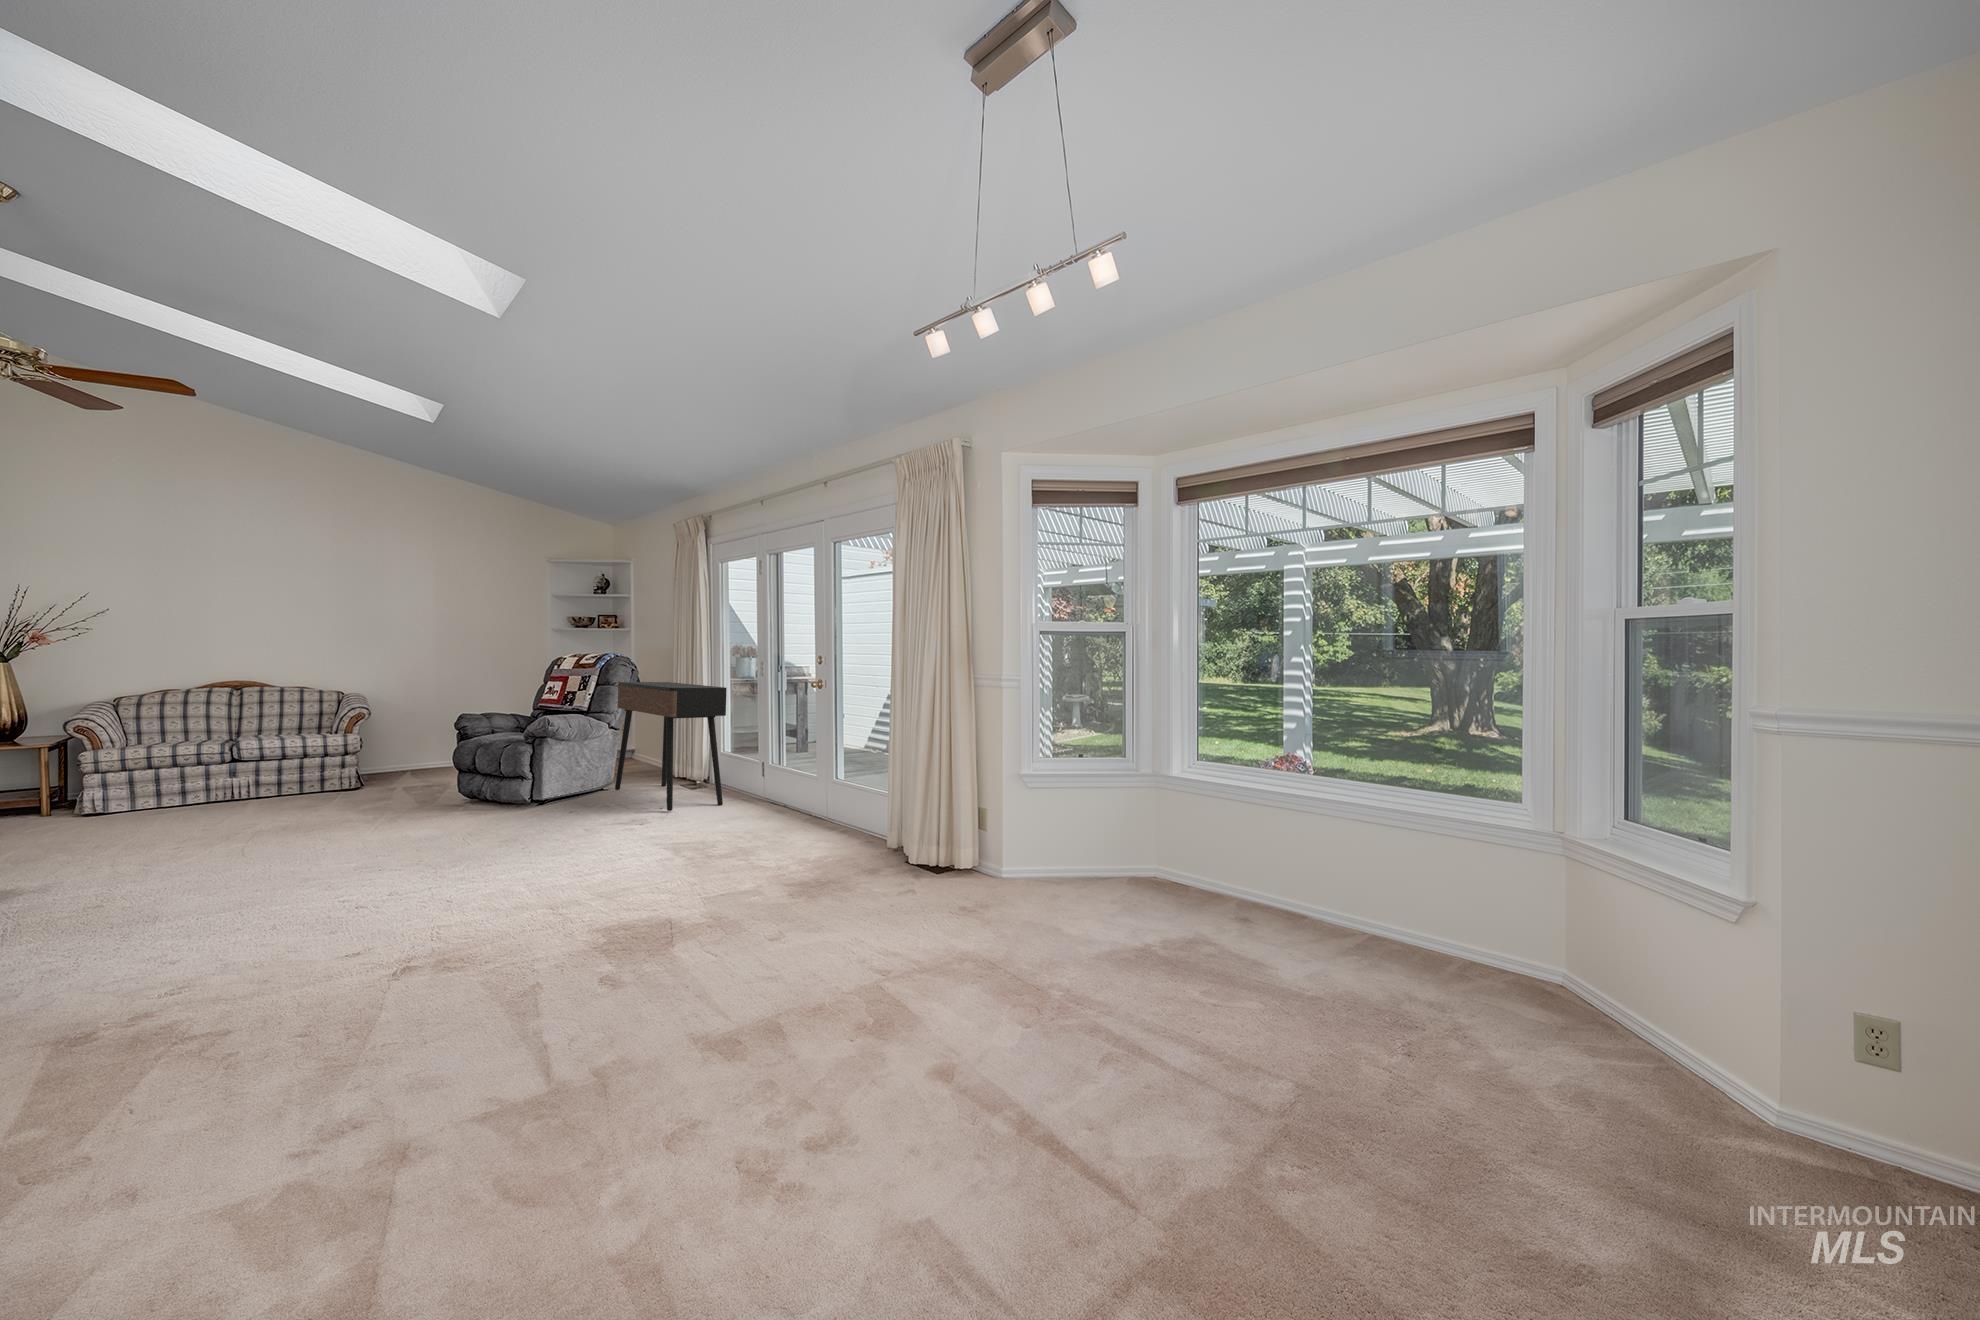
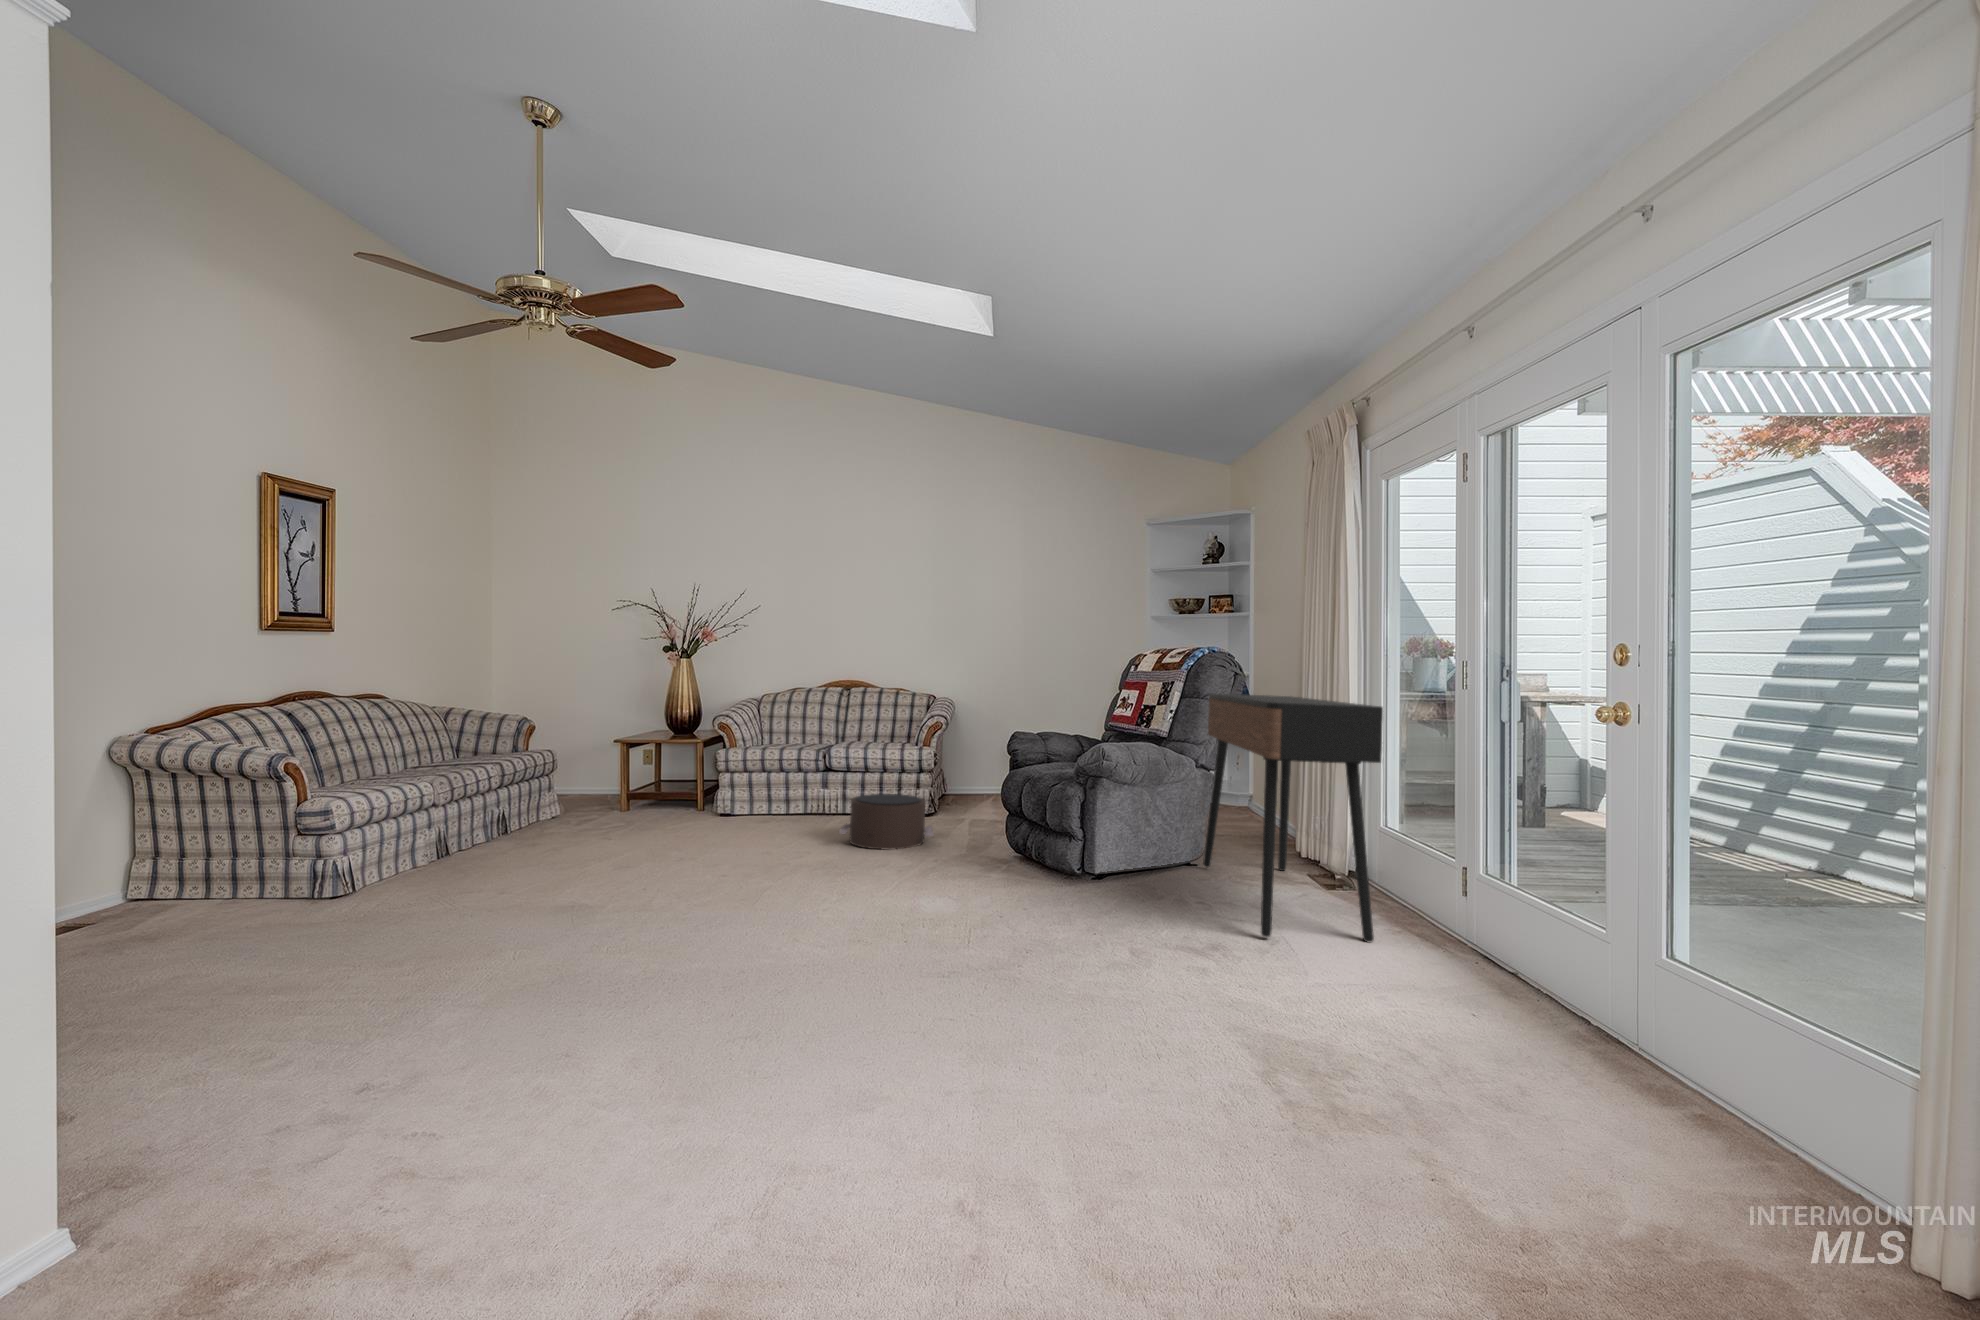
pouf: none [295,771,394,814] -> present [839,794,934,850]

